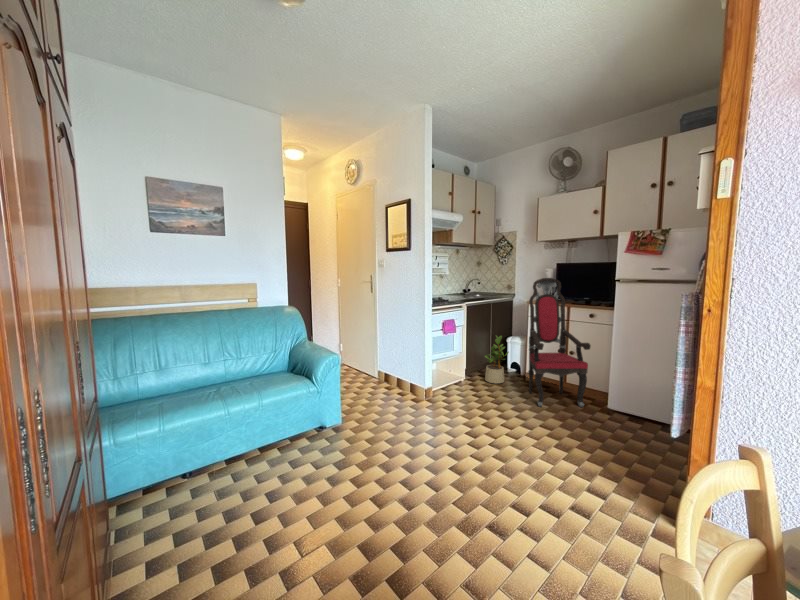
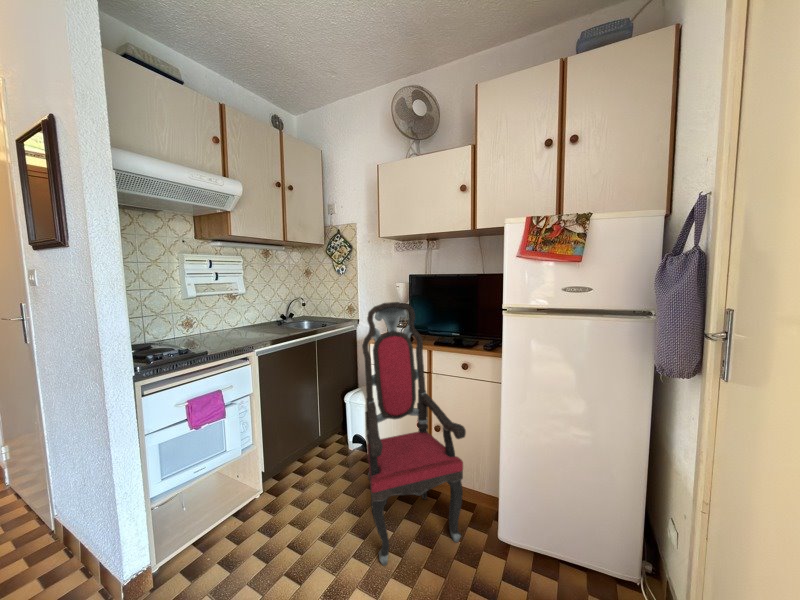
potted plant: present [485,336,509,383] -> none [297,404,340,494]

